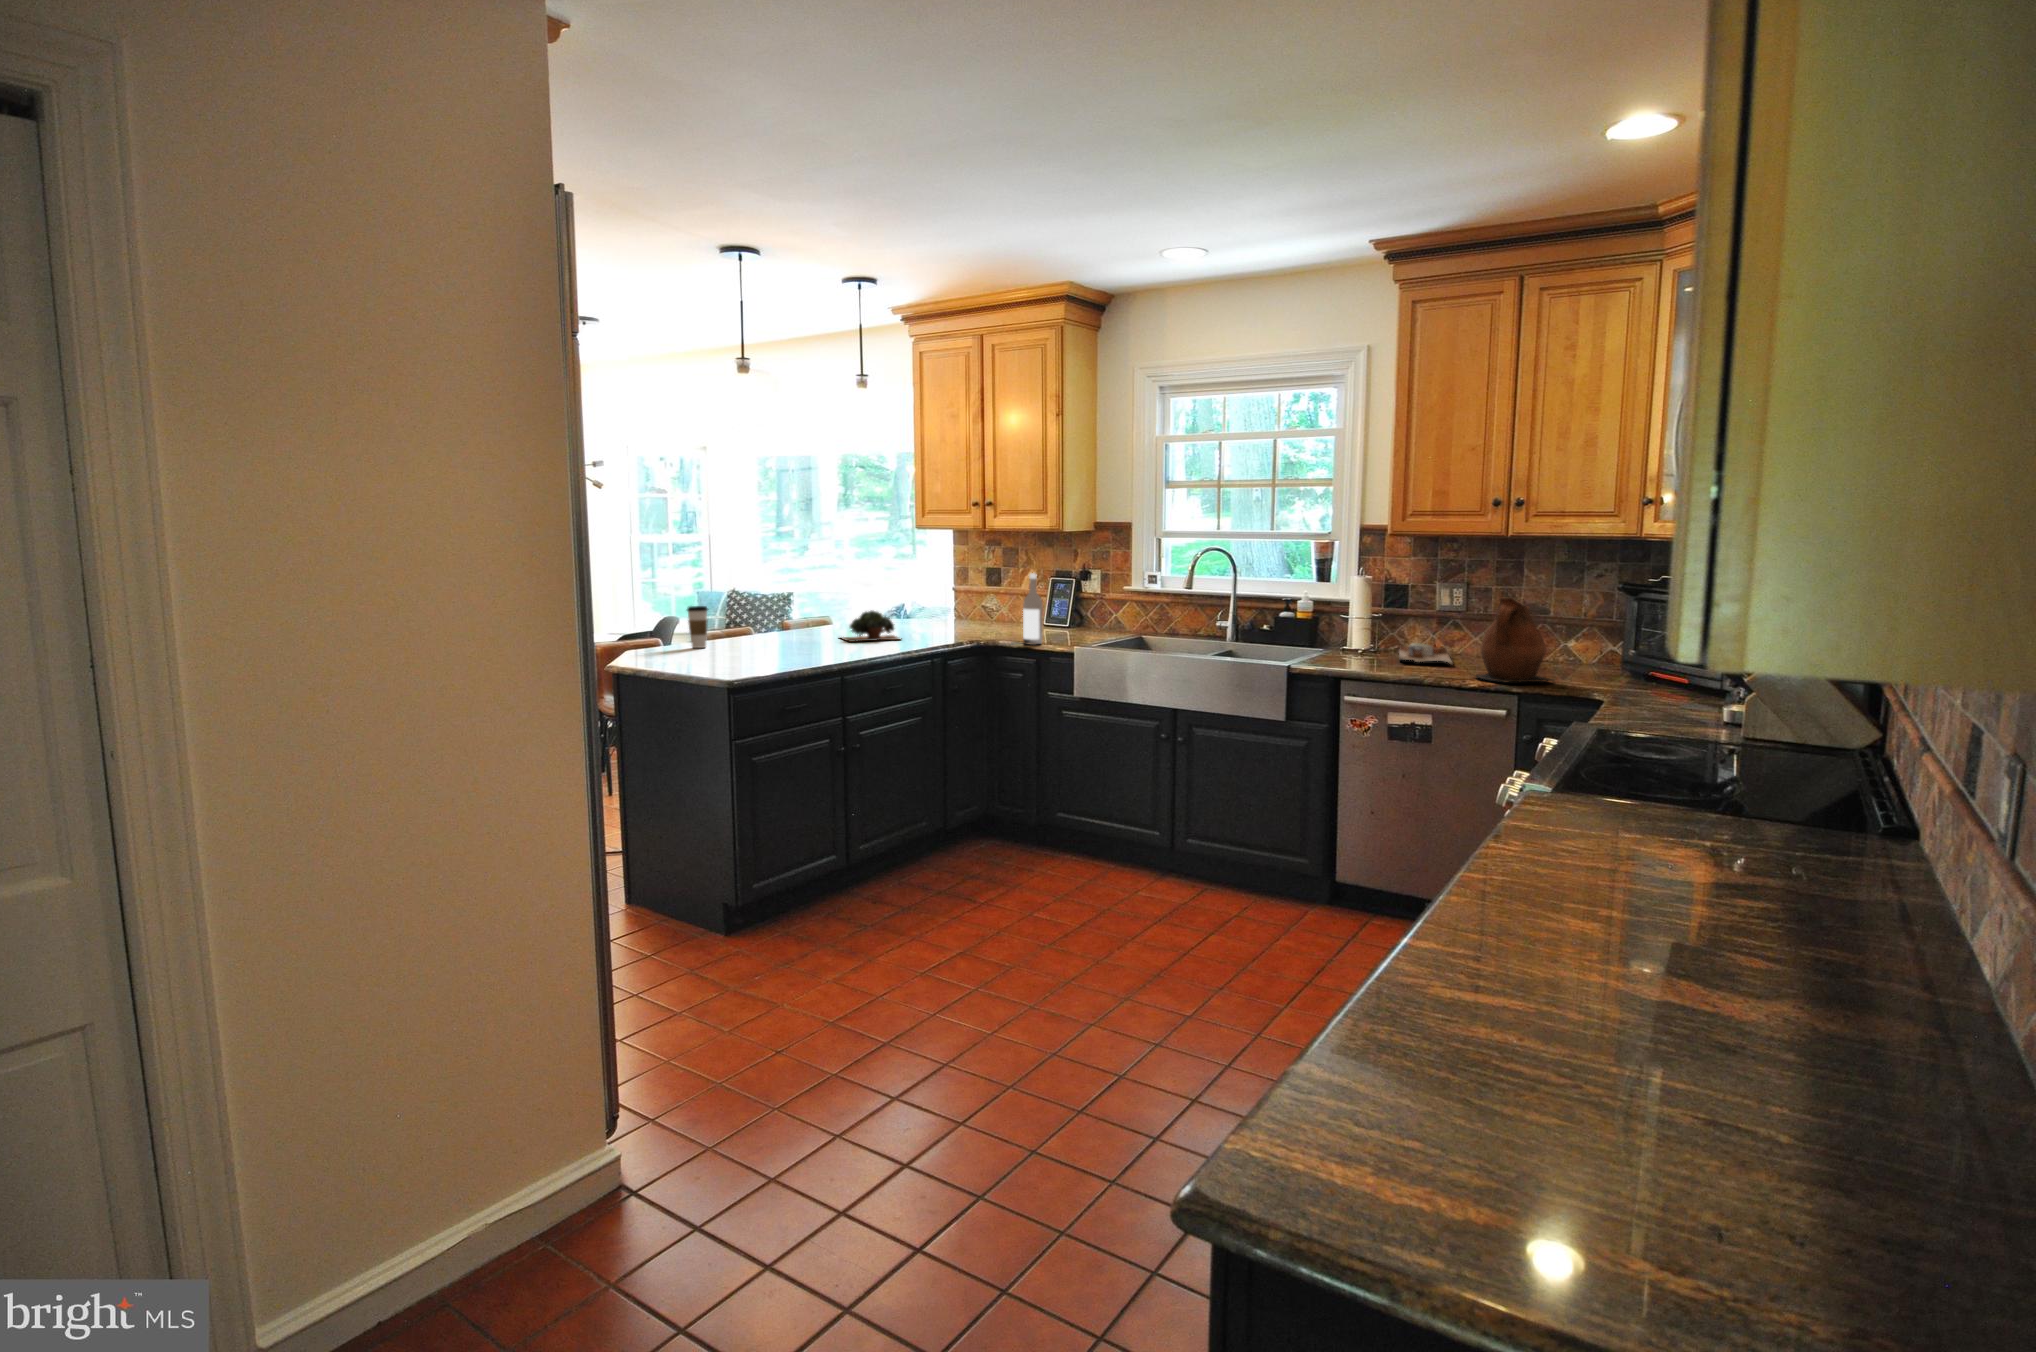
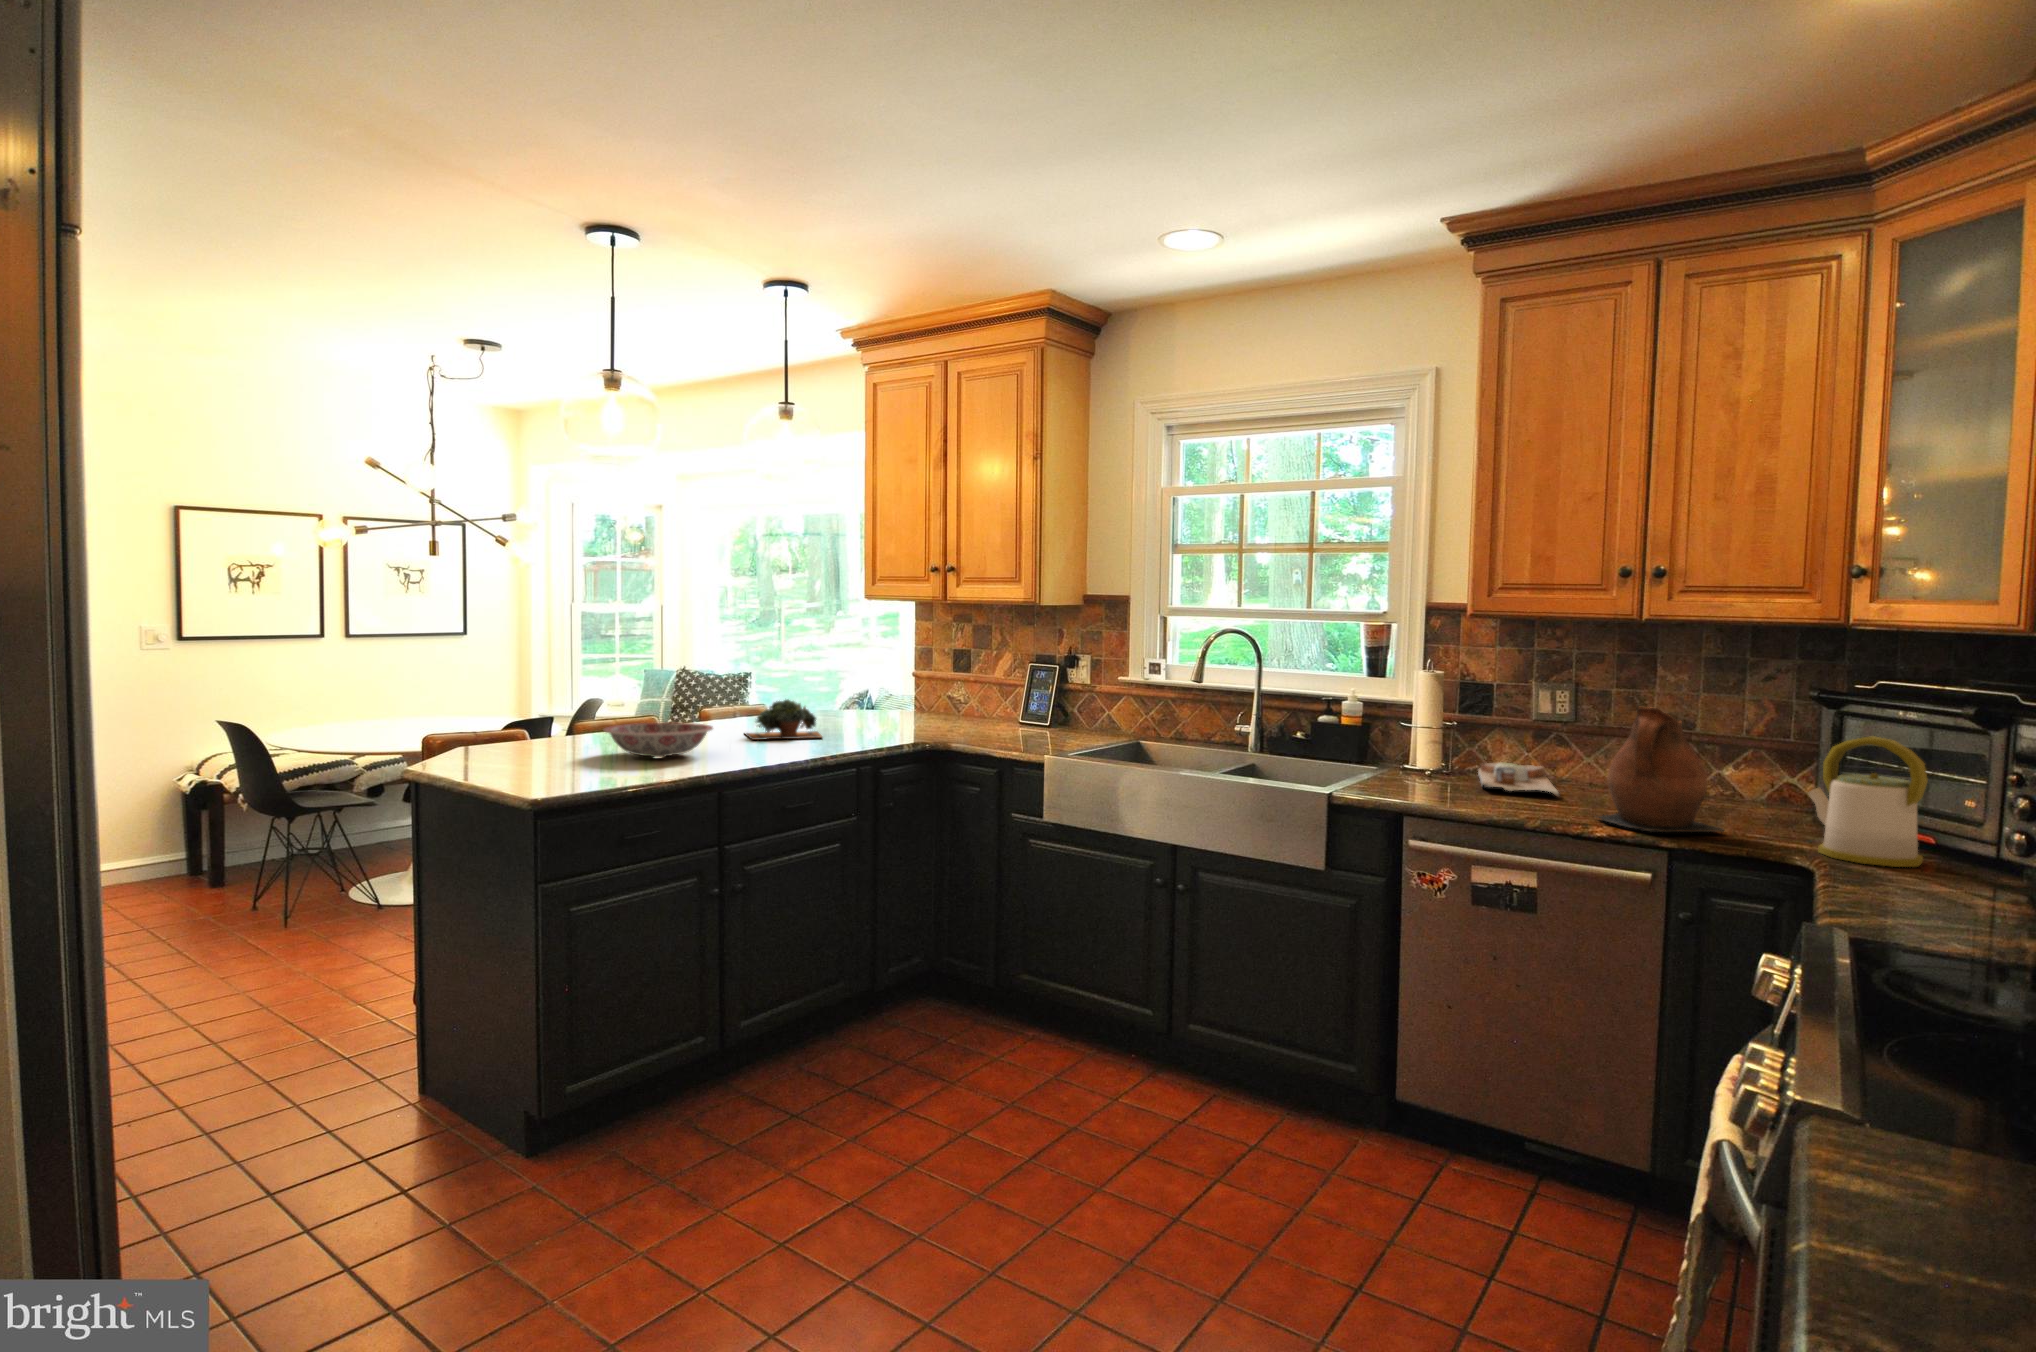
wine bottle: present [1023,573,1043,645] -> none [983,657,1008,748]
coffee cup: present [687,606,708,648] -> none [532,689,562,745]
kettle: none [1607,613,1676,697] -> present [1808,736,1928,867]
ceramic bowl: none [752,629,832,654] -> present [604,723,713,757]

